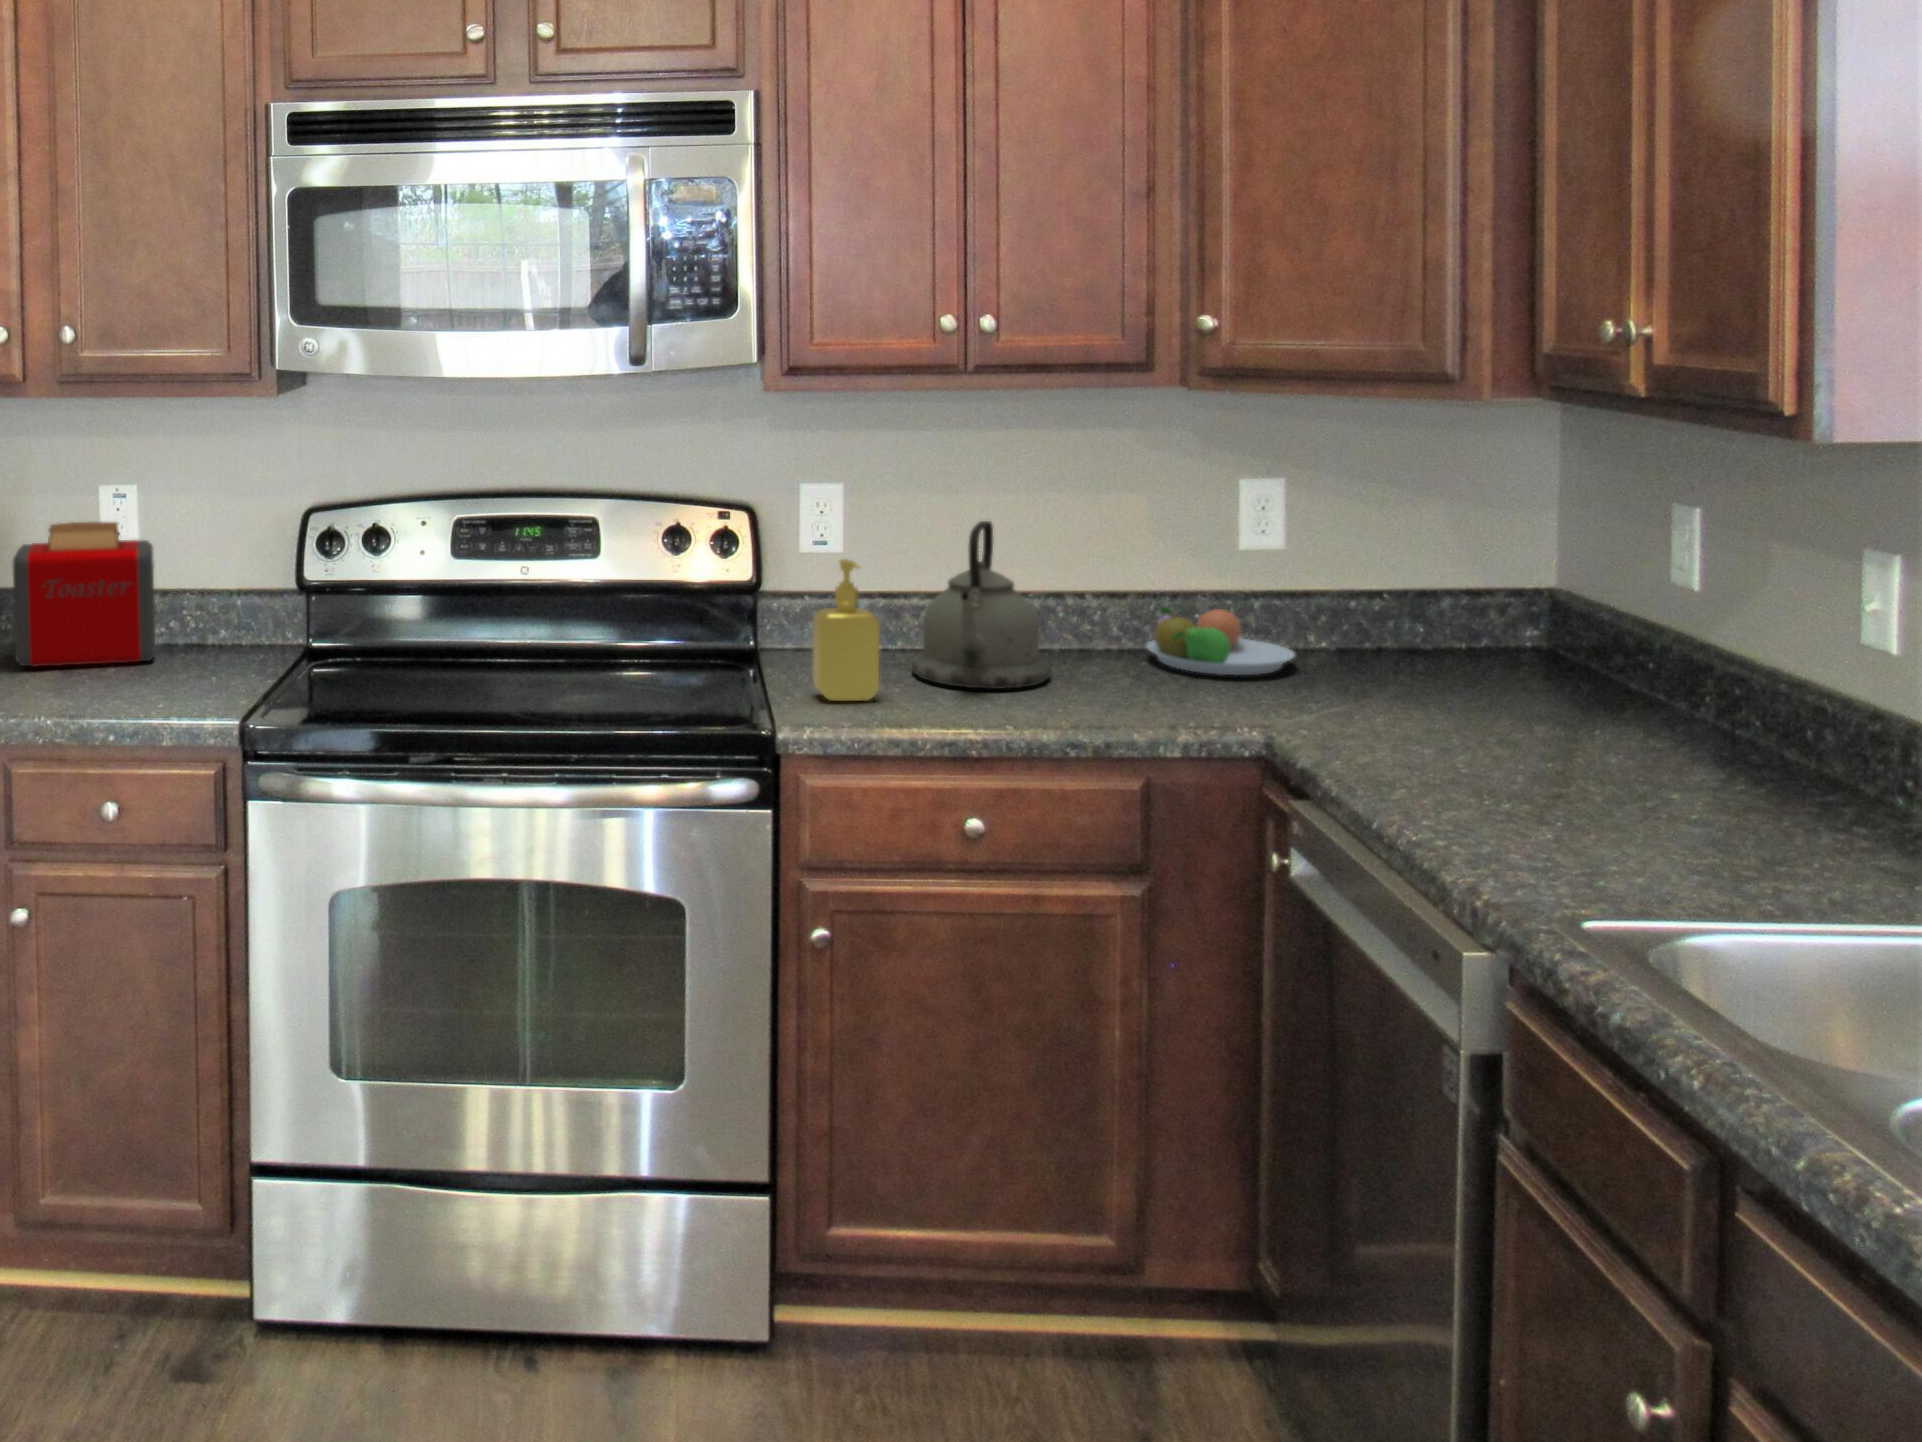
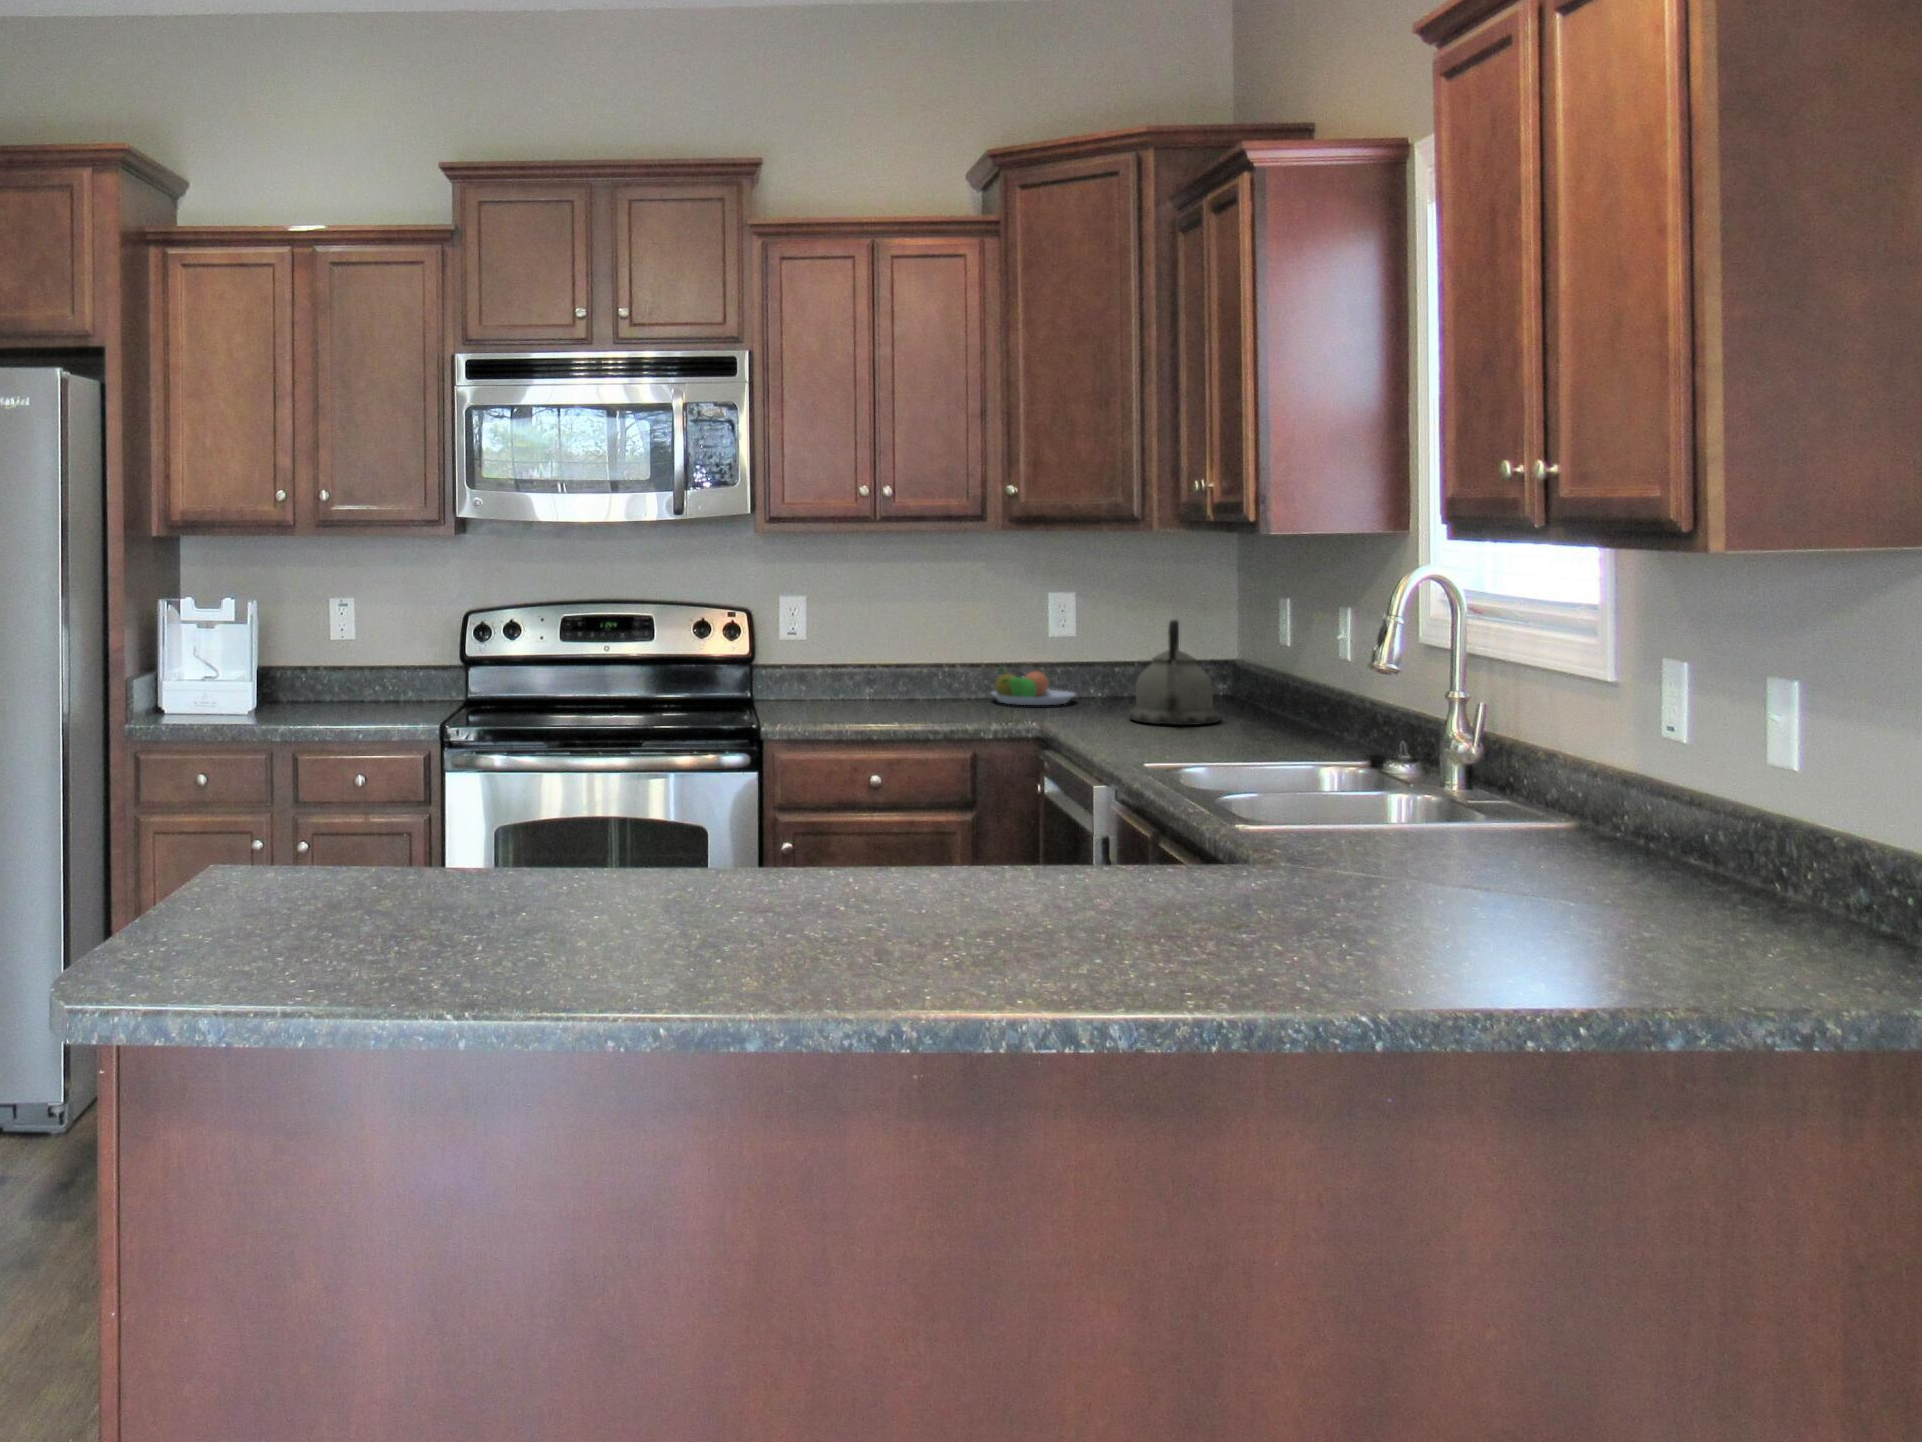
kettle: present [912,521,1051,689] -> present [1129,620,1220,725]
toaster: present [13,522,156,667] -> none [281,621,373,711]
soap dispenser: present [813,559,880,701] -> none [785,632,824,717]

